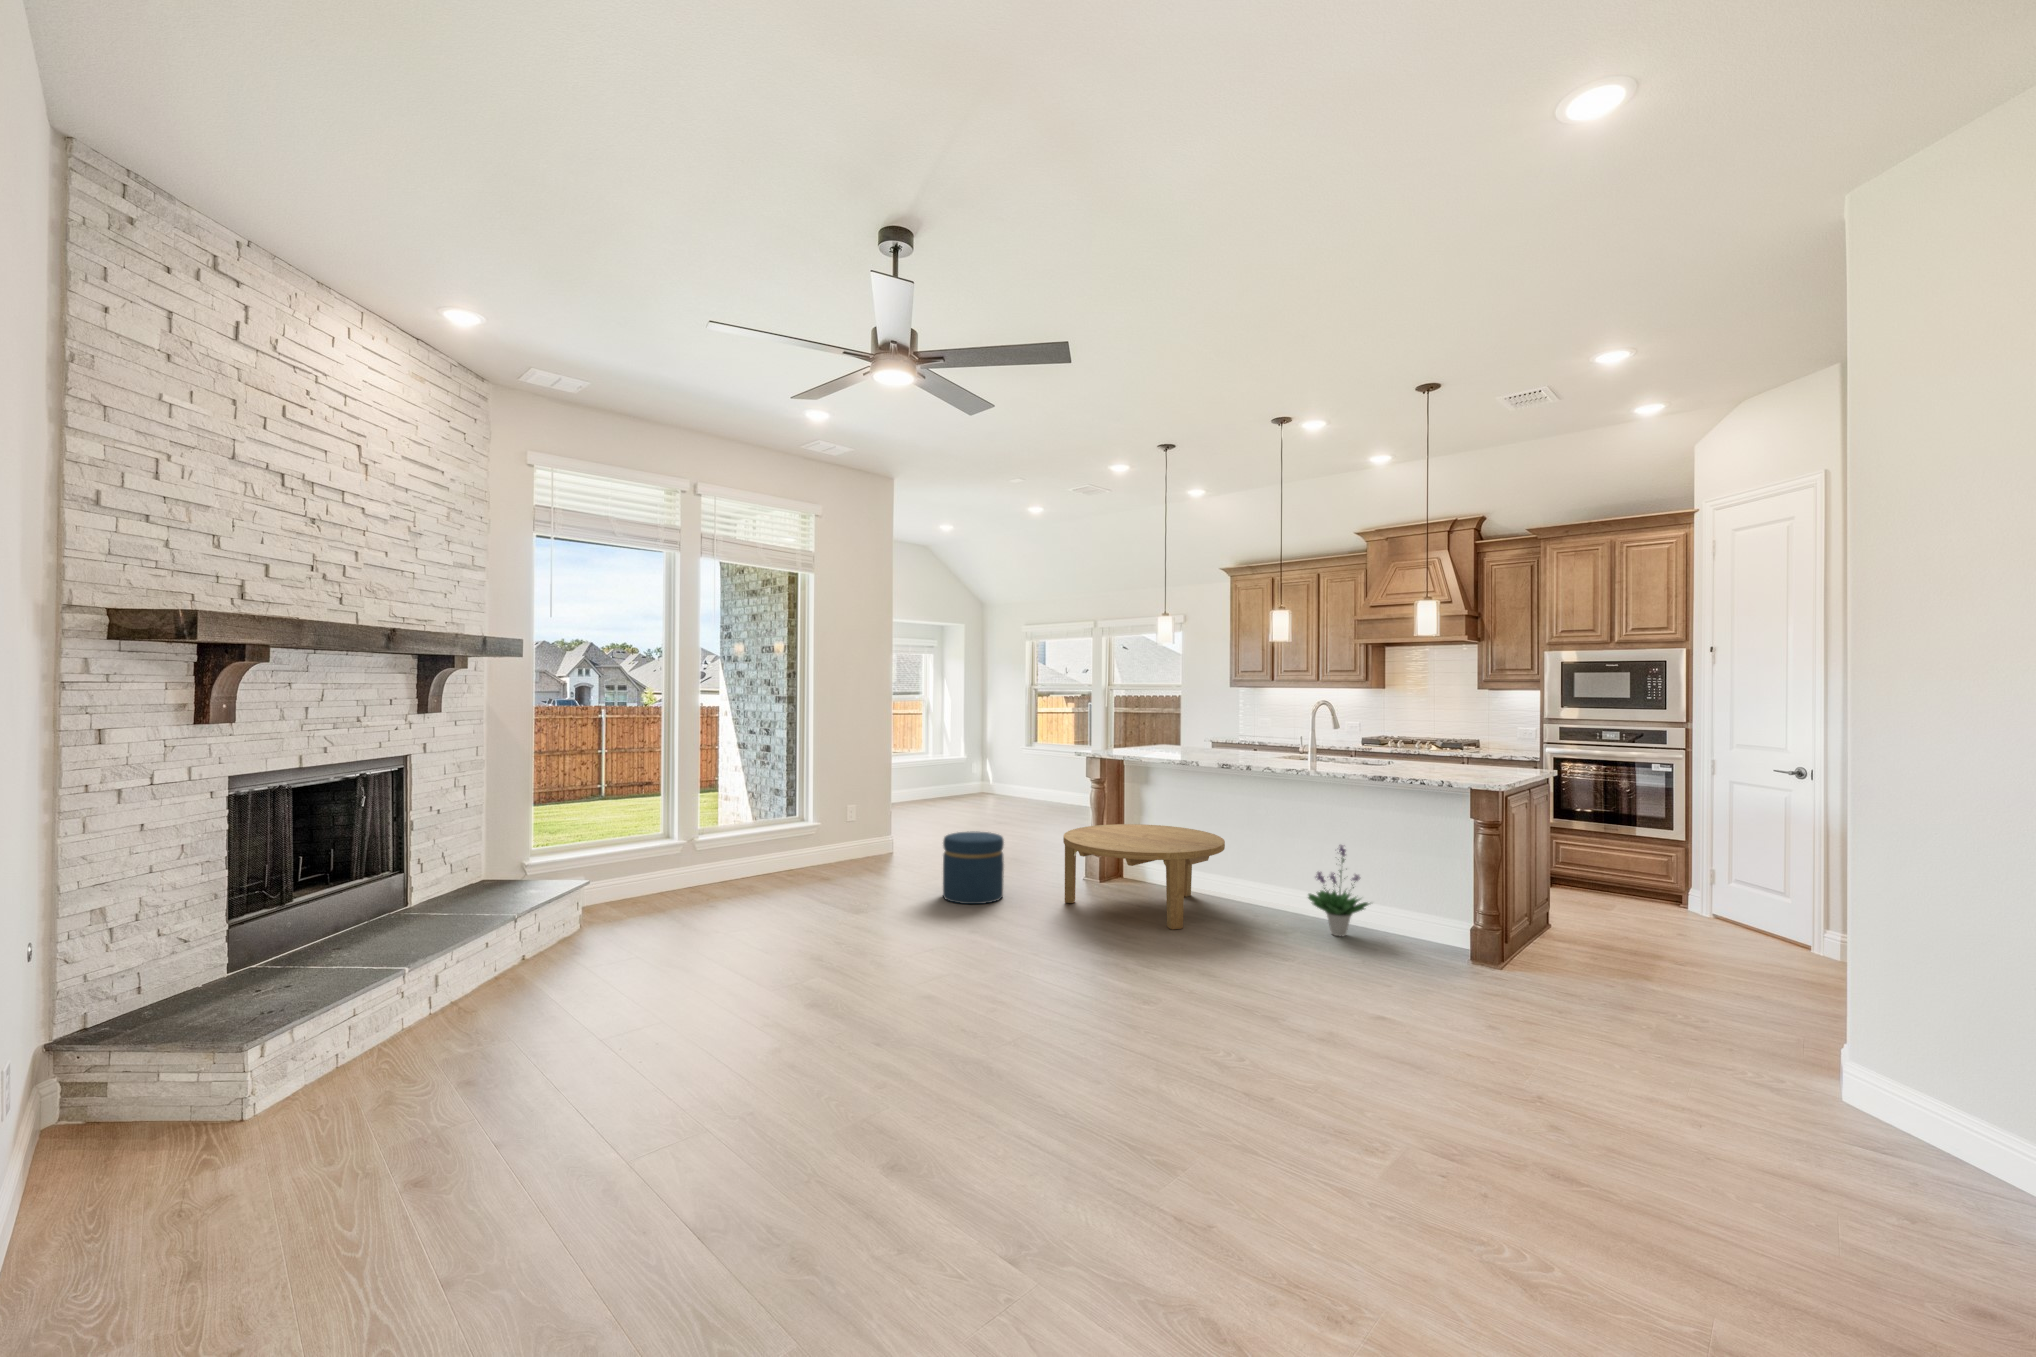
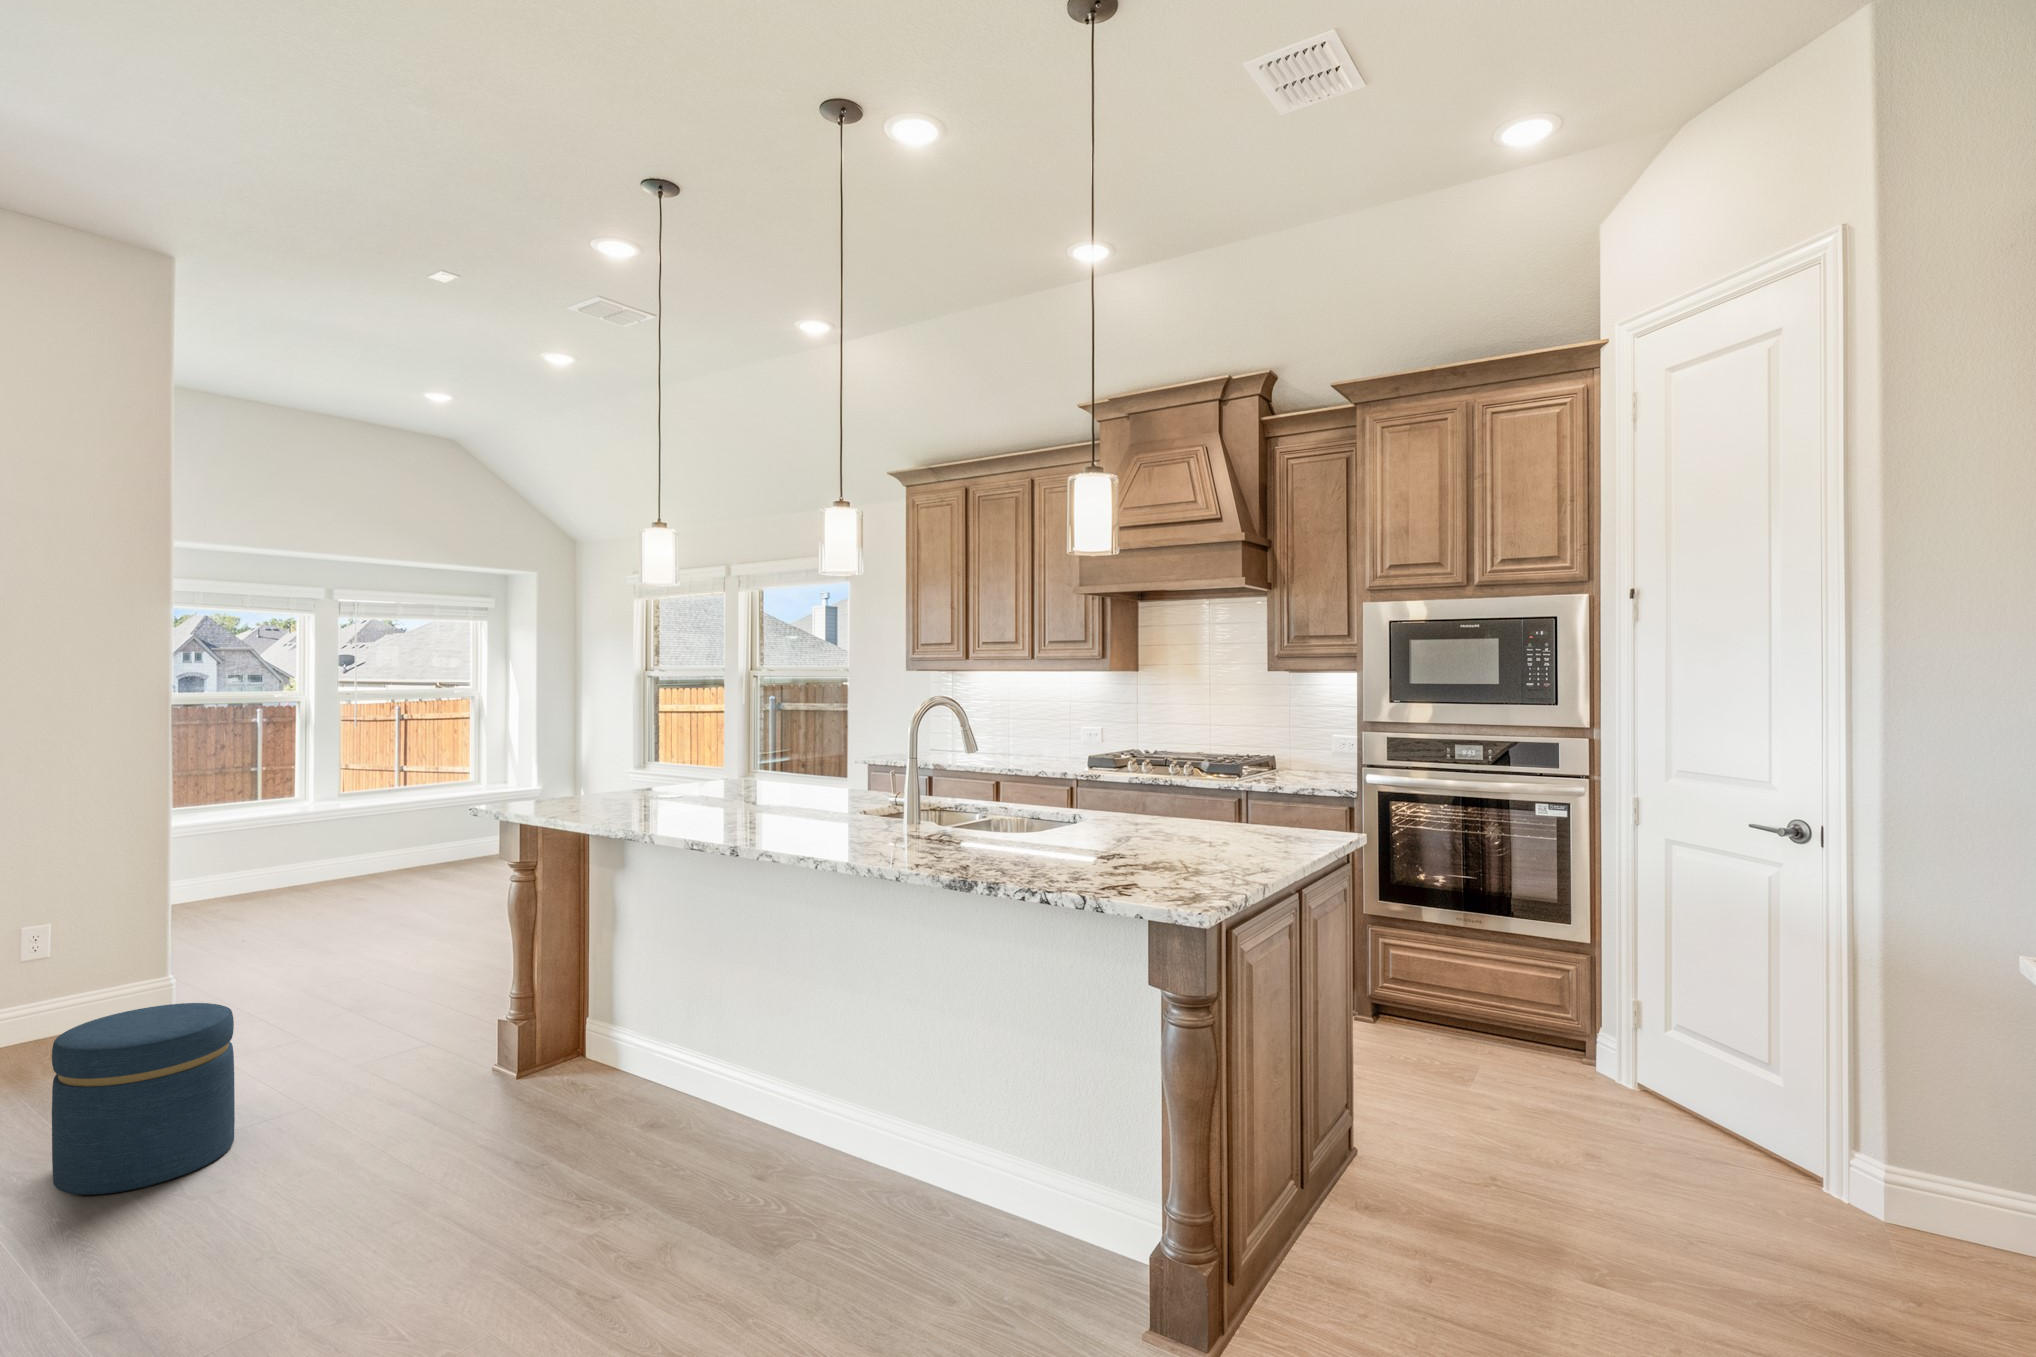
coffee table: present [1063,824,1225,929] -> none [309,961,708,1258]
potted plant: present [1308,845,1369,936] -> none [824,1026,975,1244]

